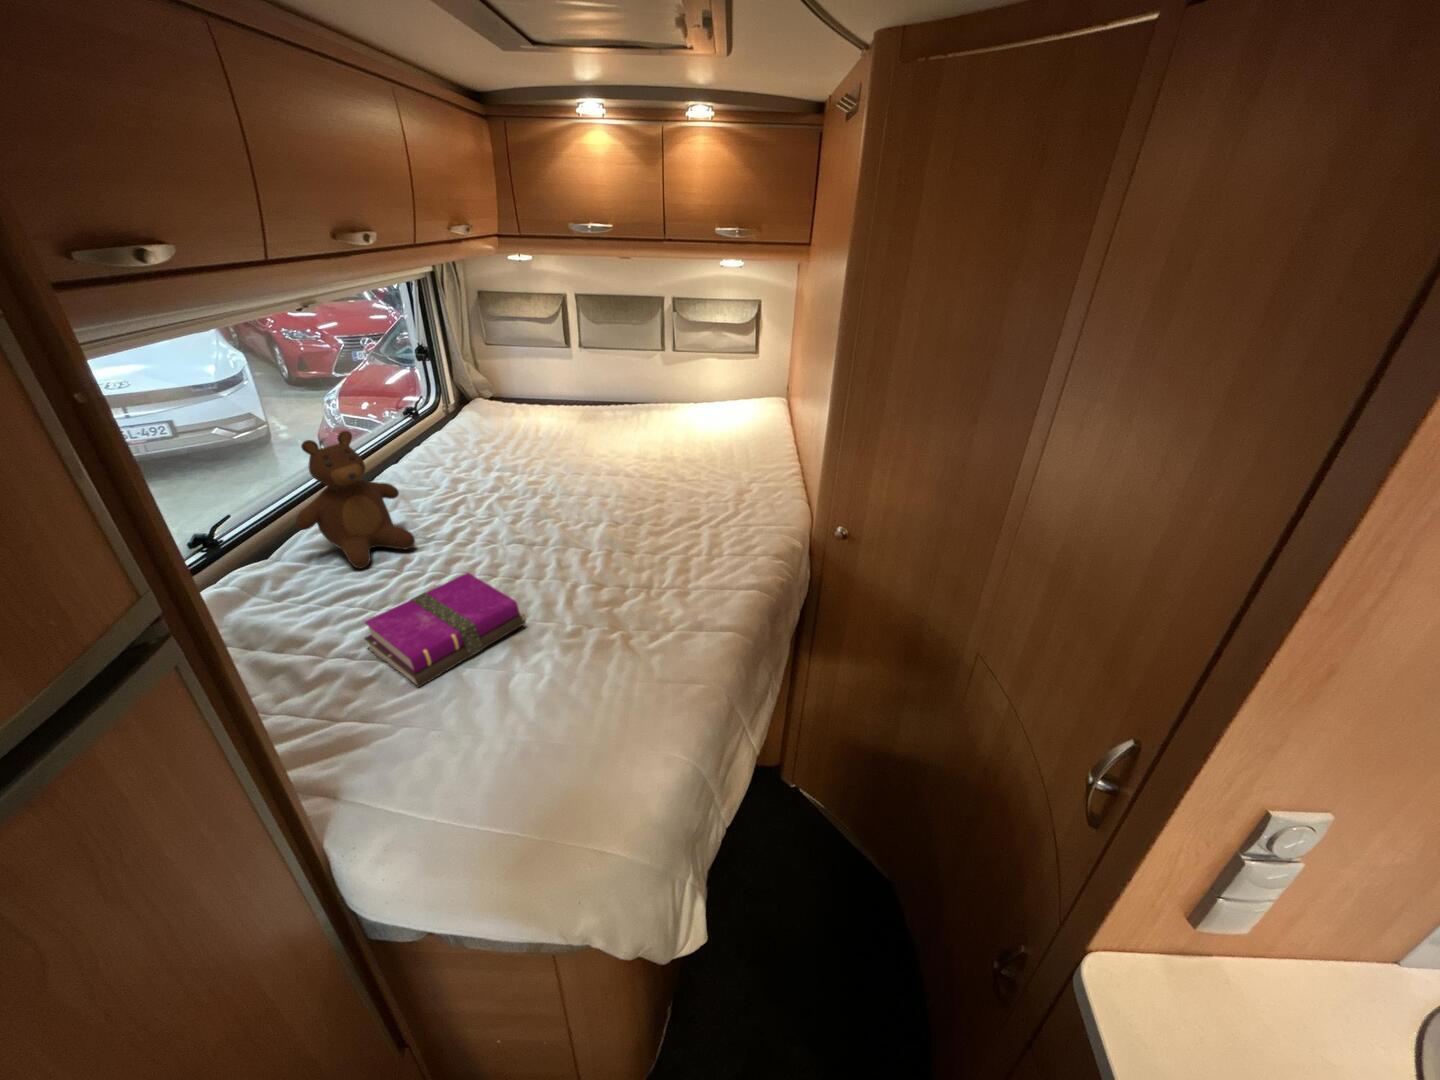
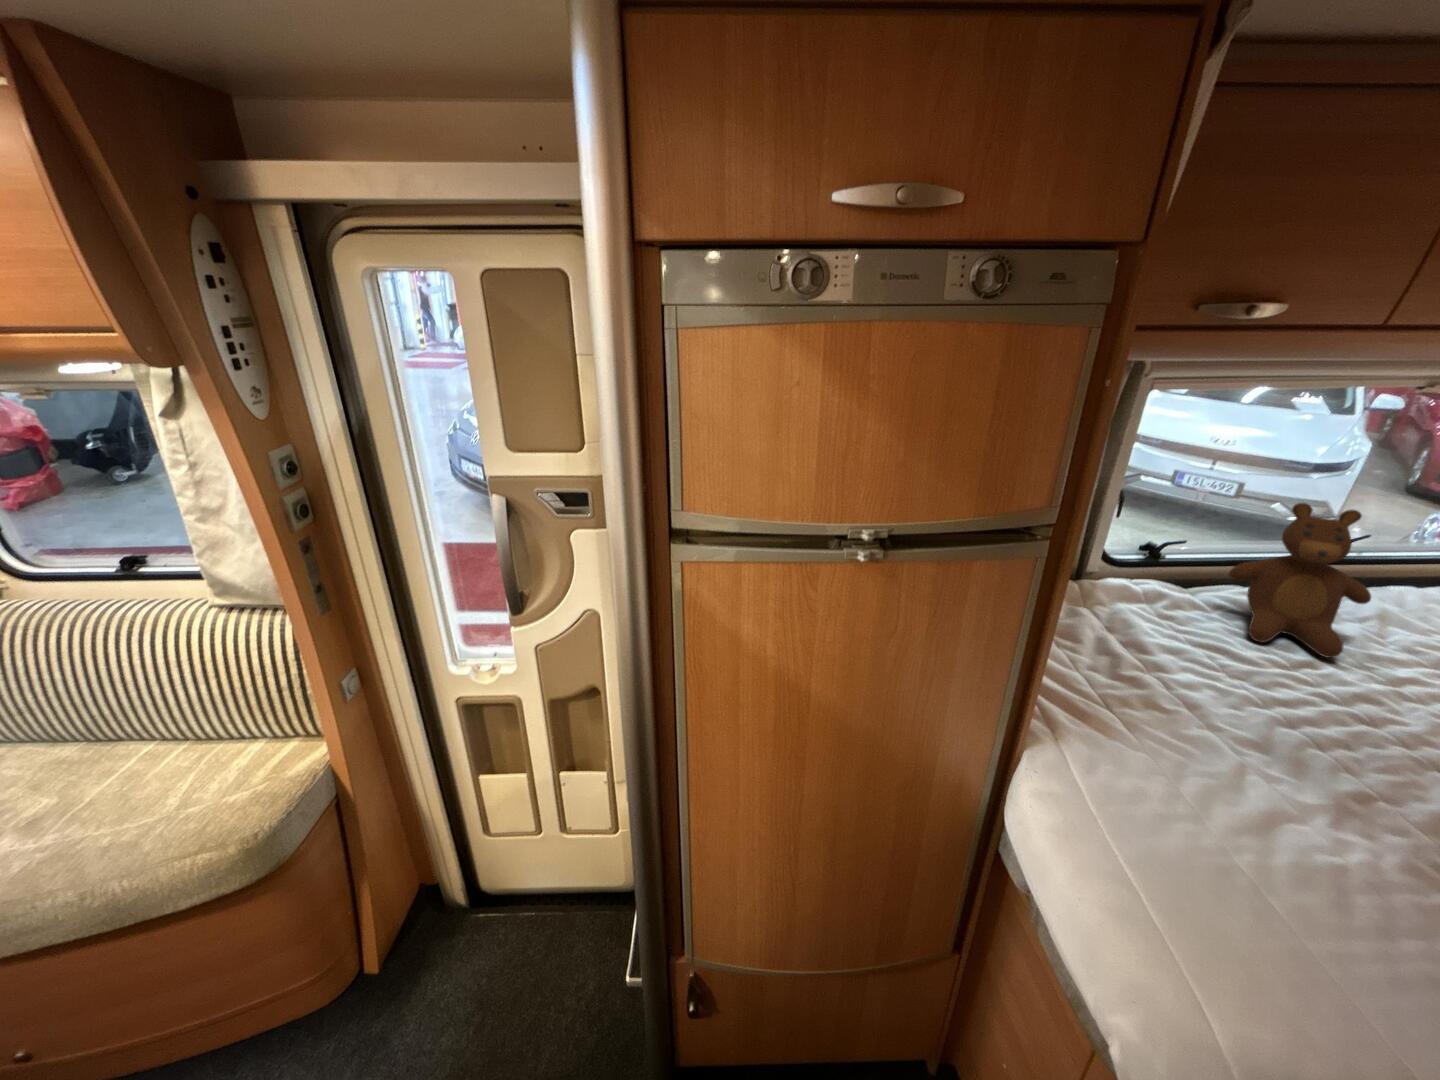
notebook: present [365,573,526,688] -> none [1188,667,1393,805]

